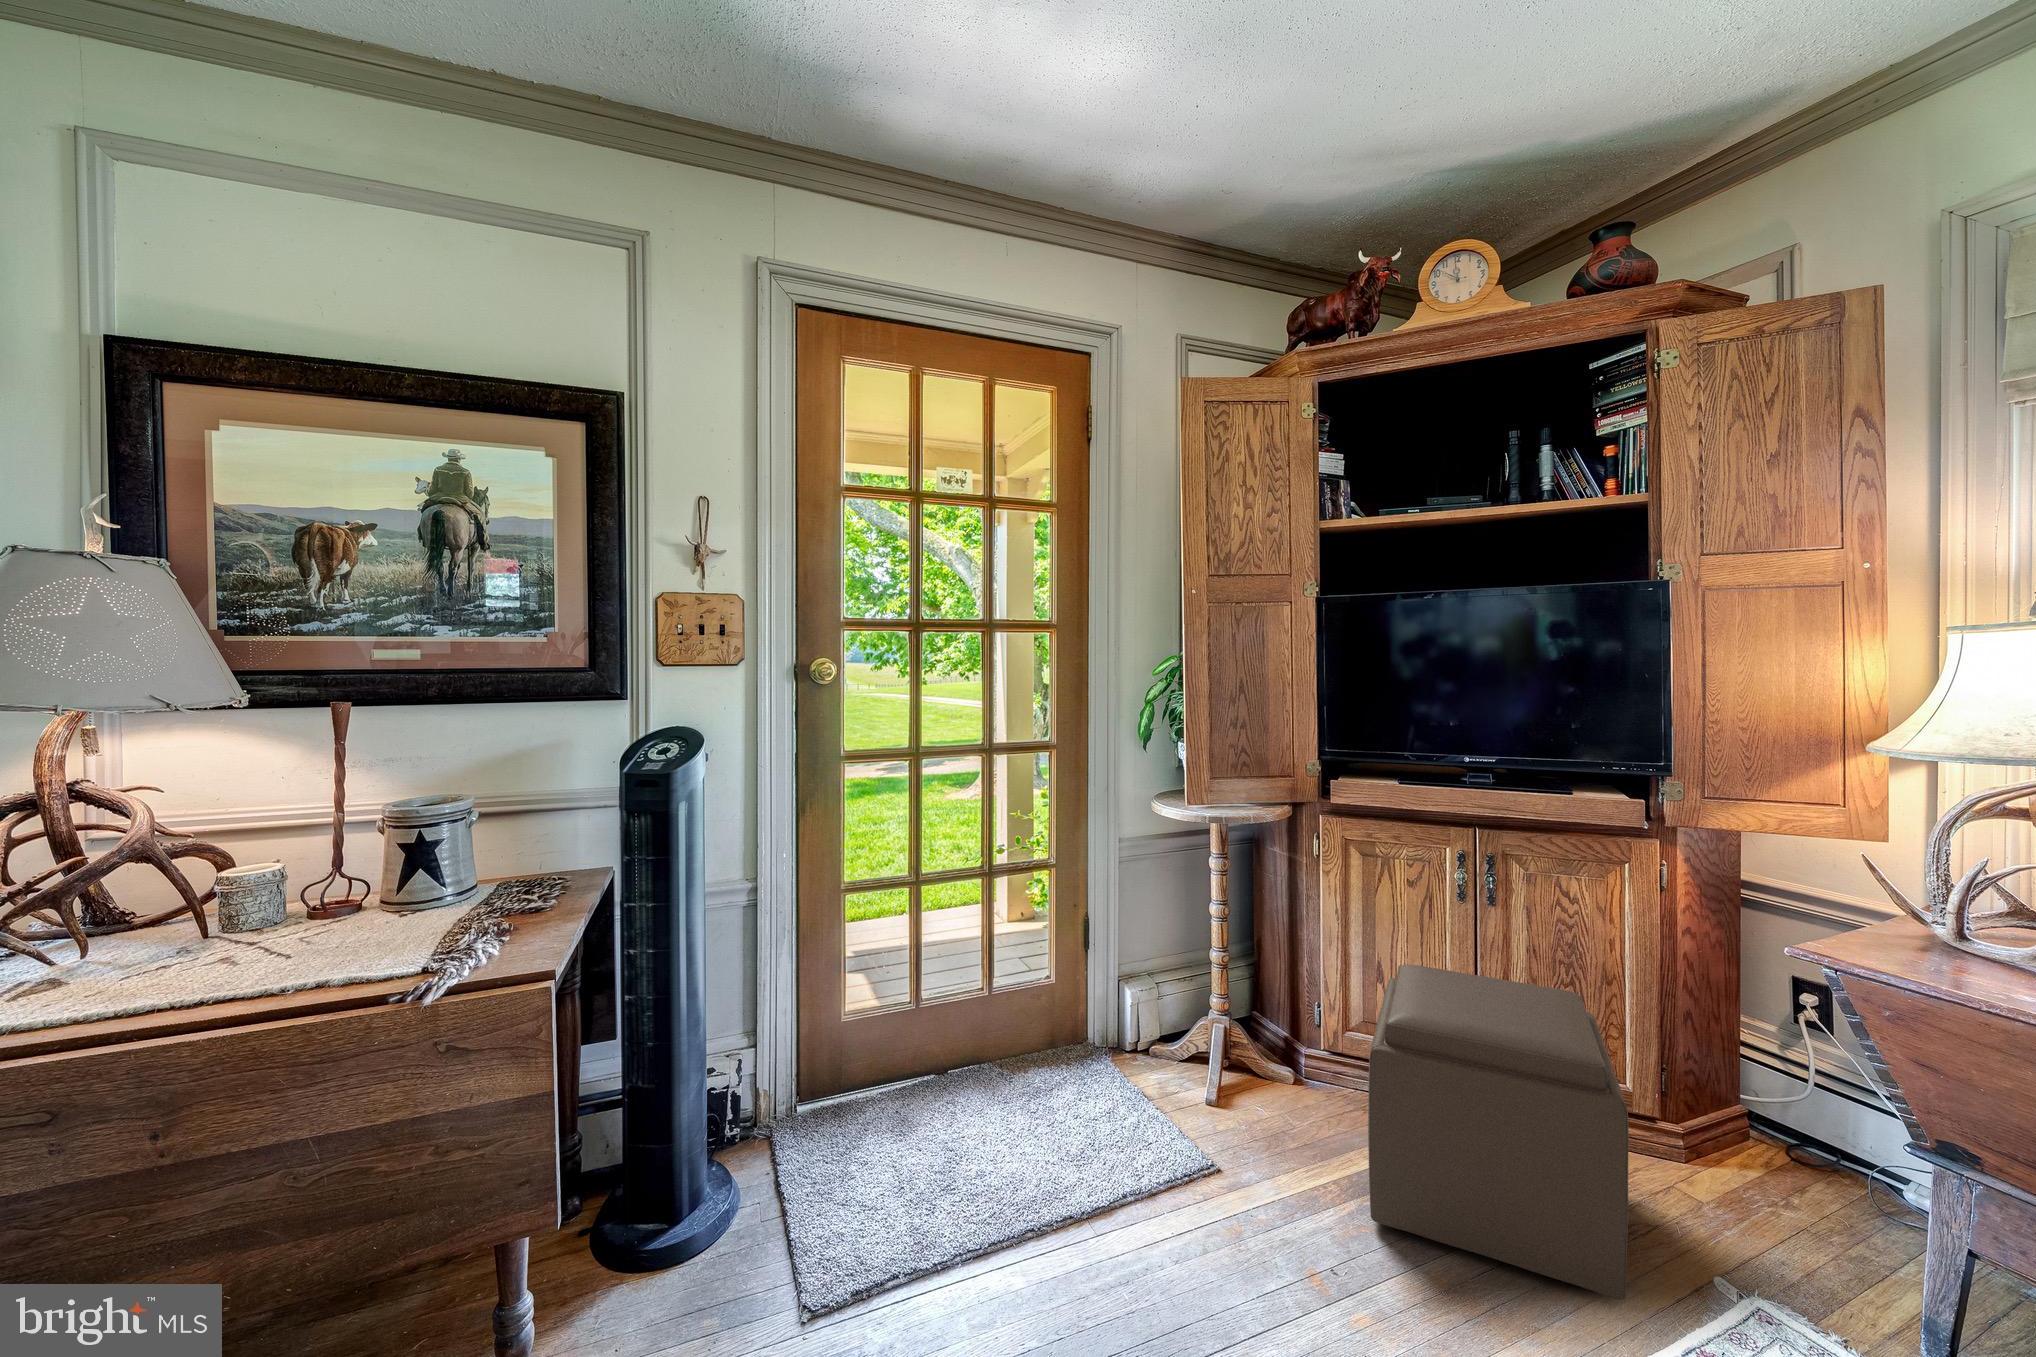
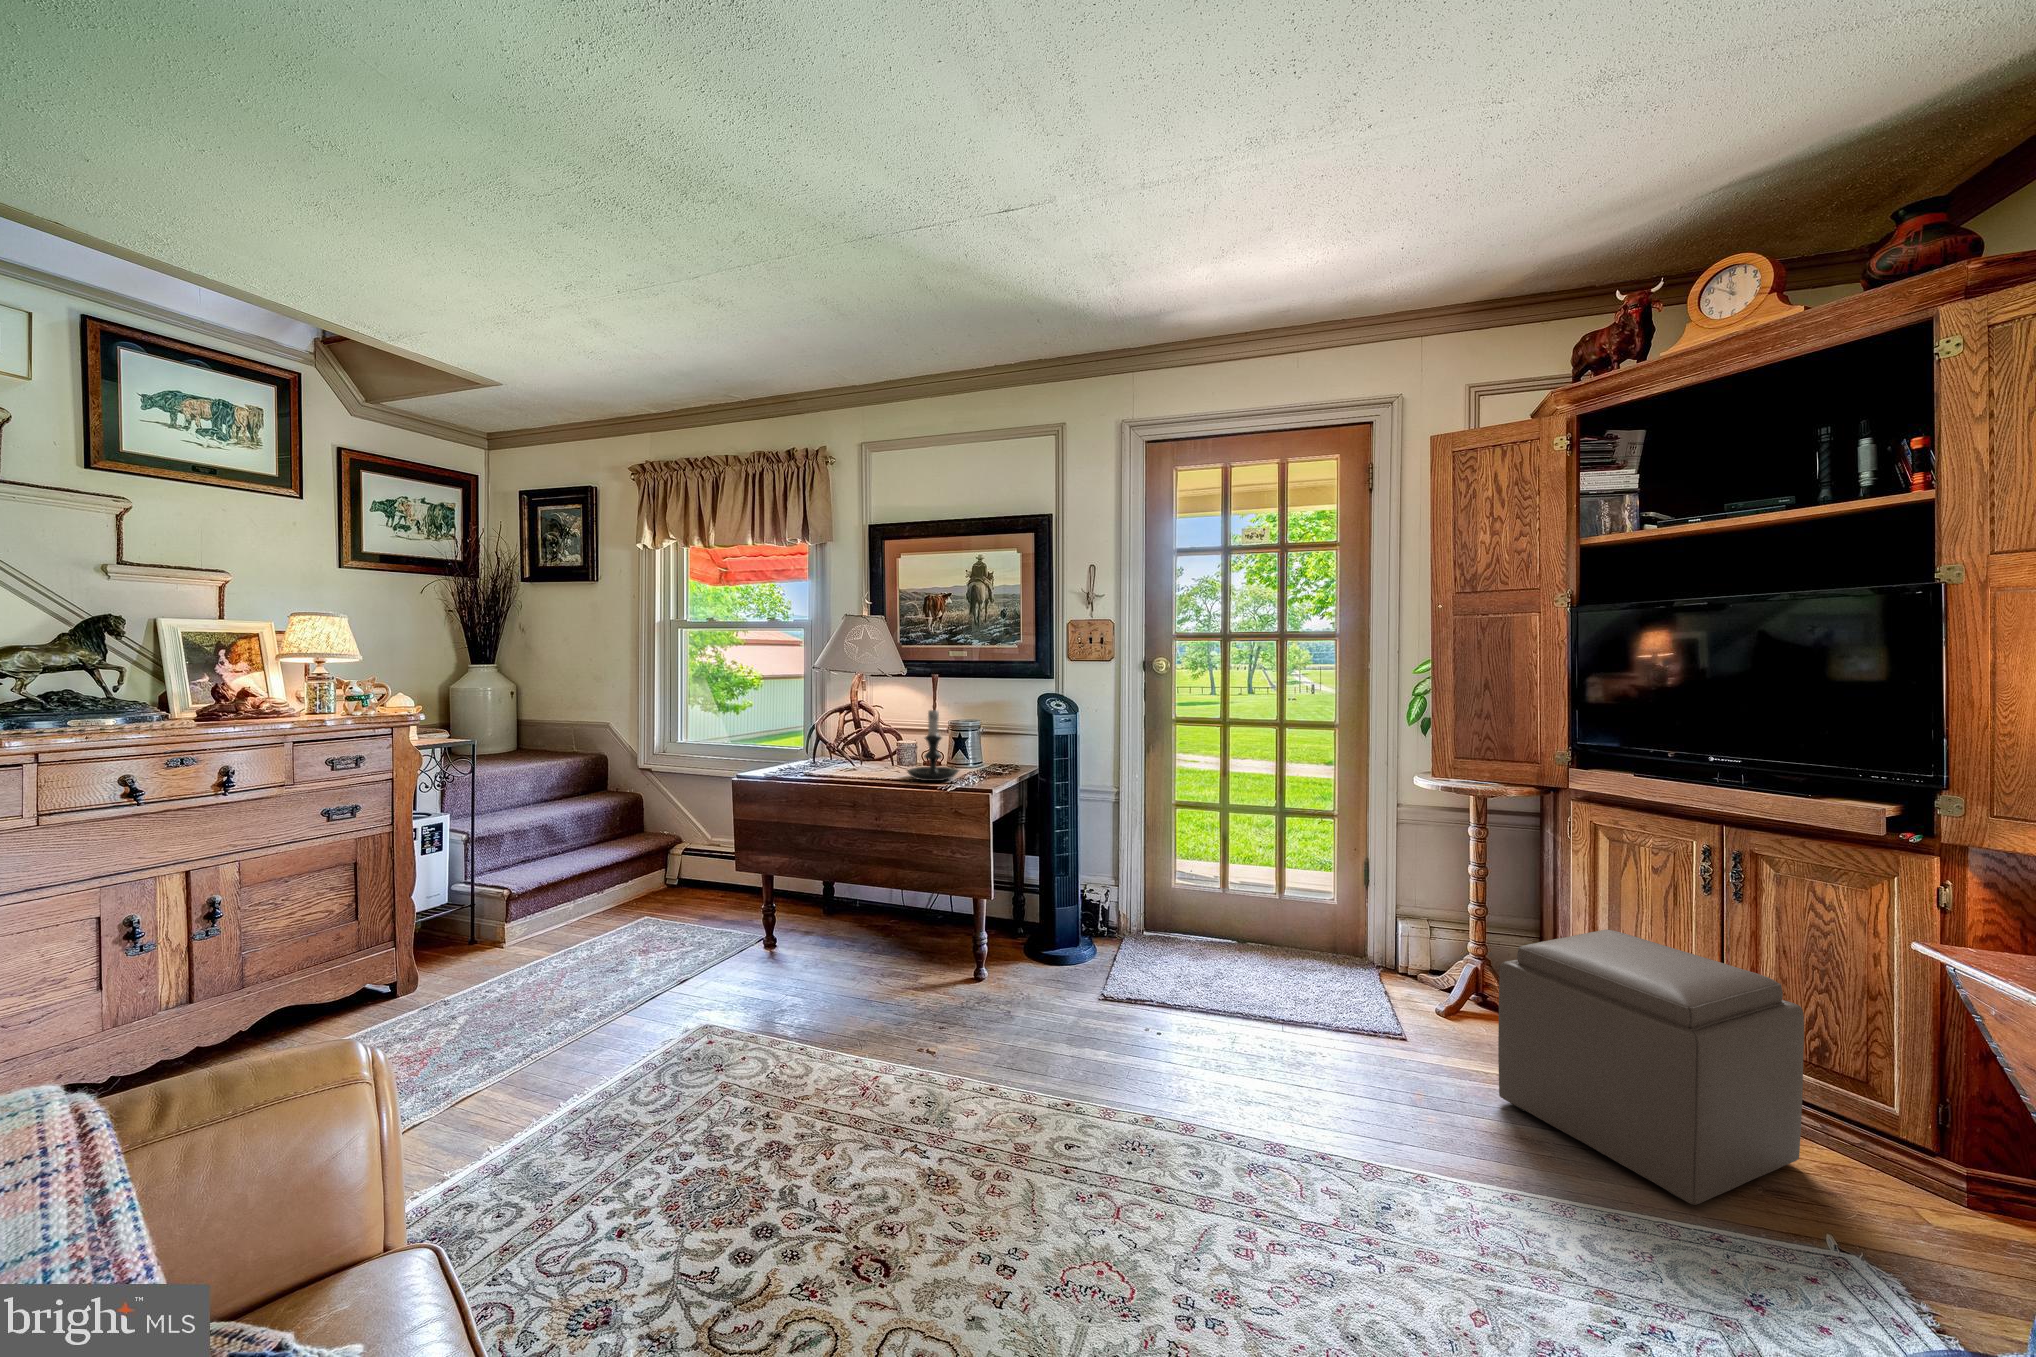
candle holder: none [270,772,432,958] -> present [907,710,959,781]

